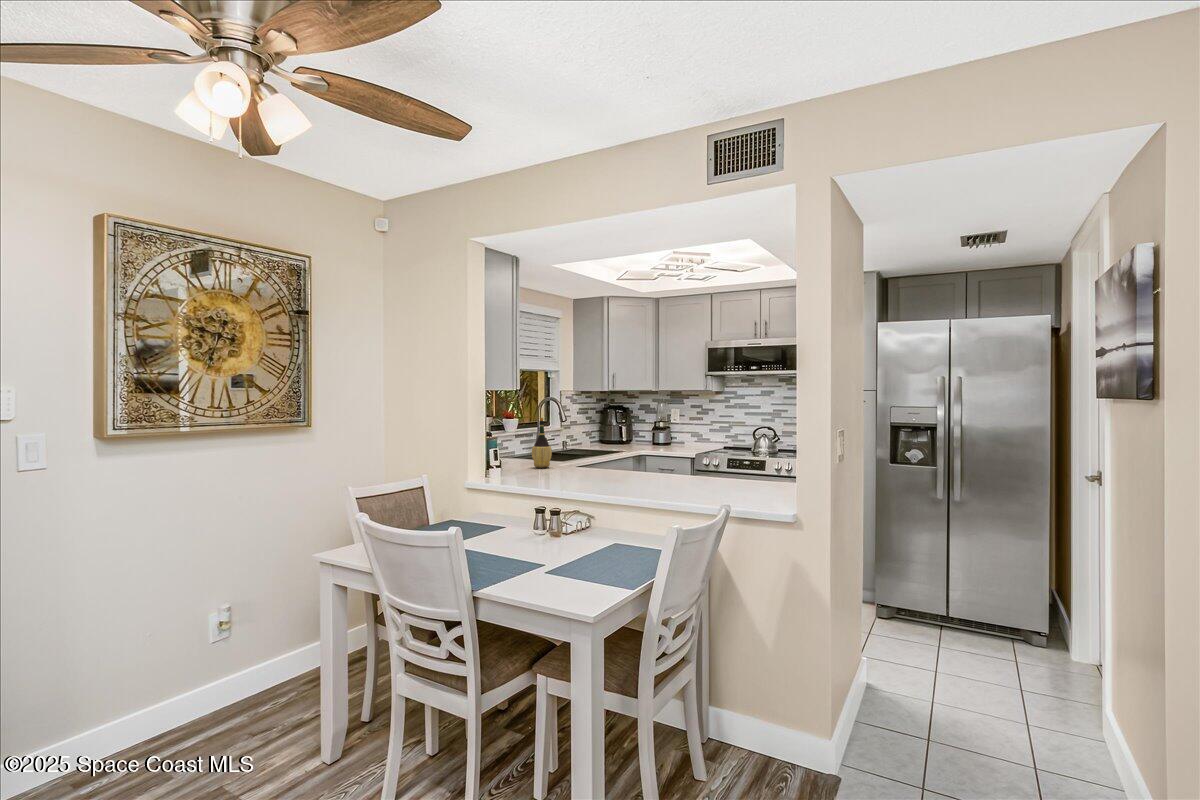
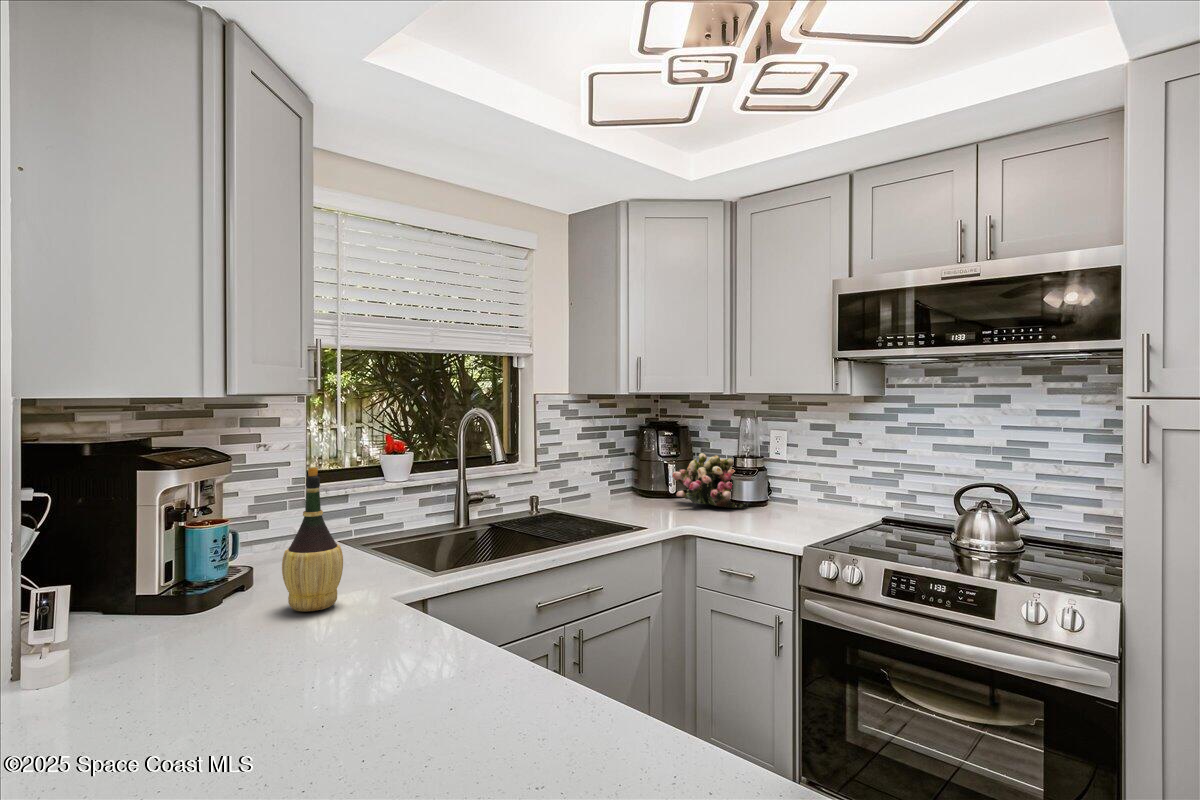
flower arrangement: none [624,421,665,446] -> present [672,453,748,509]

